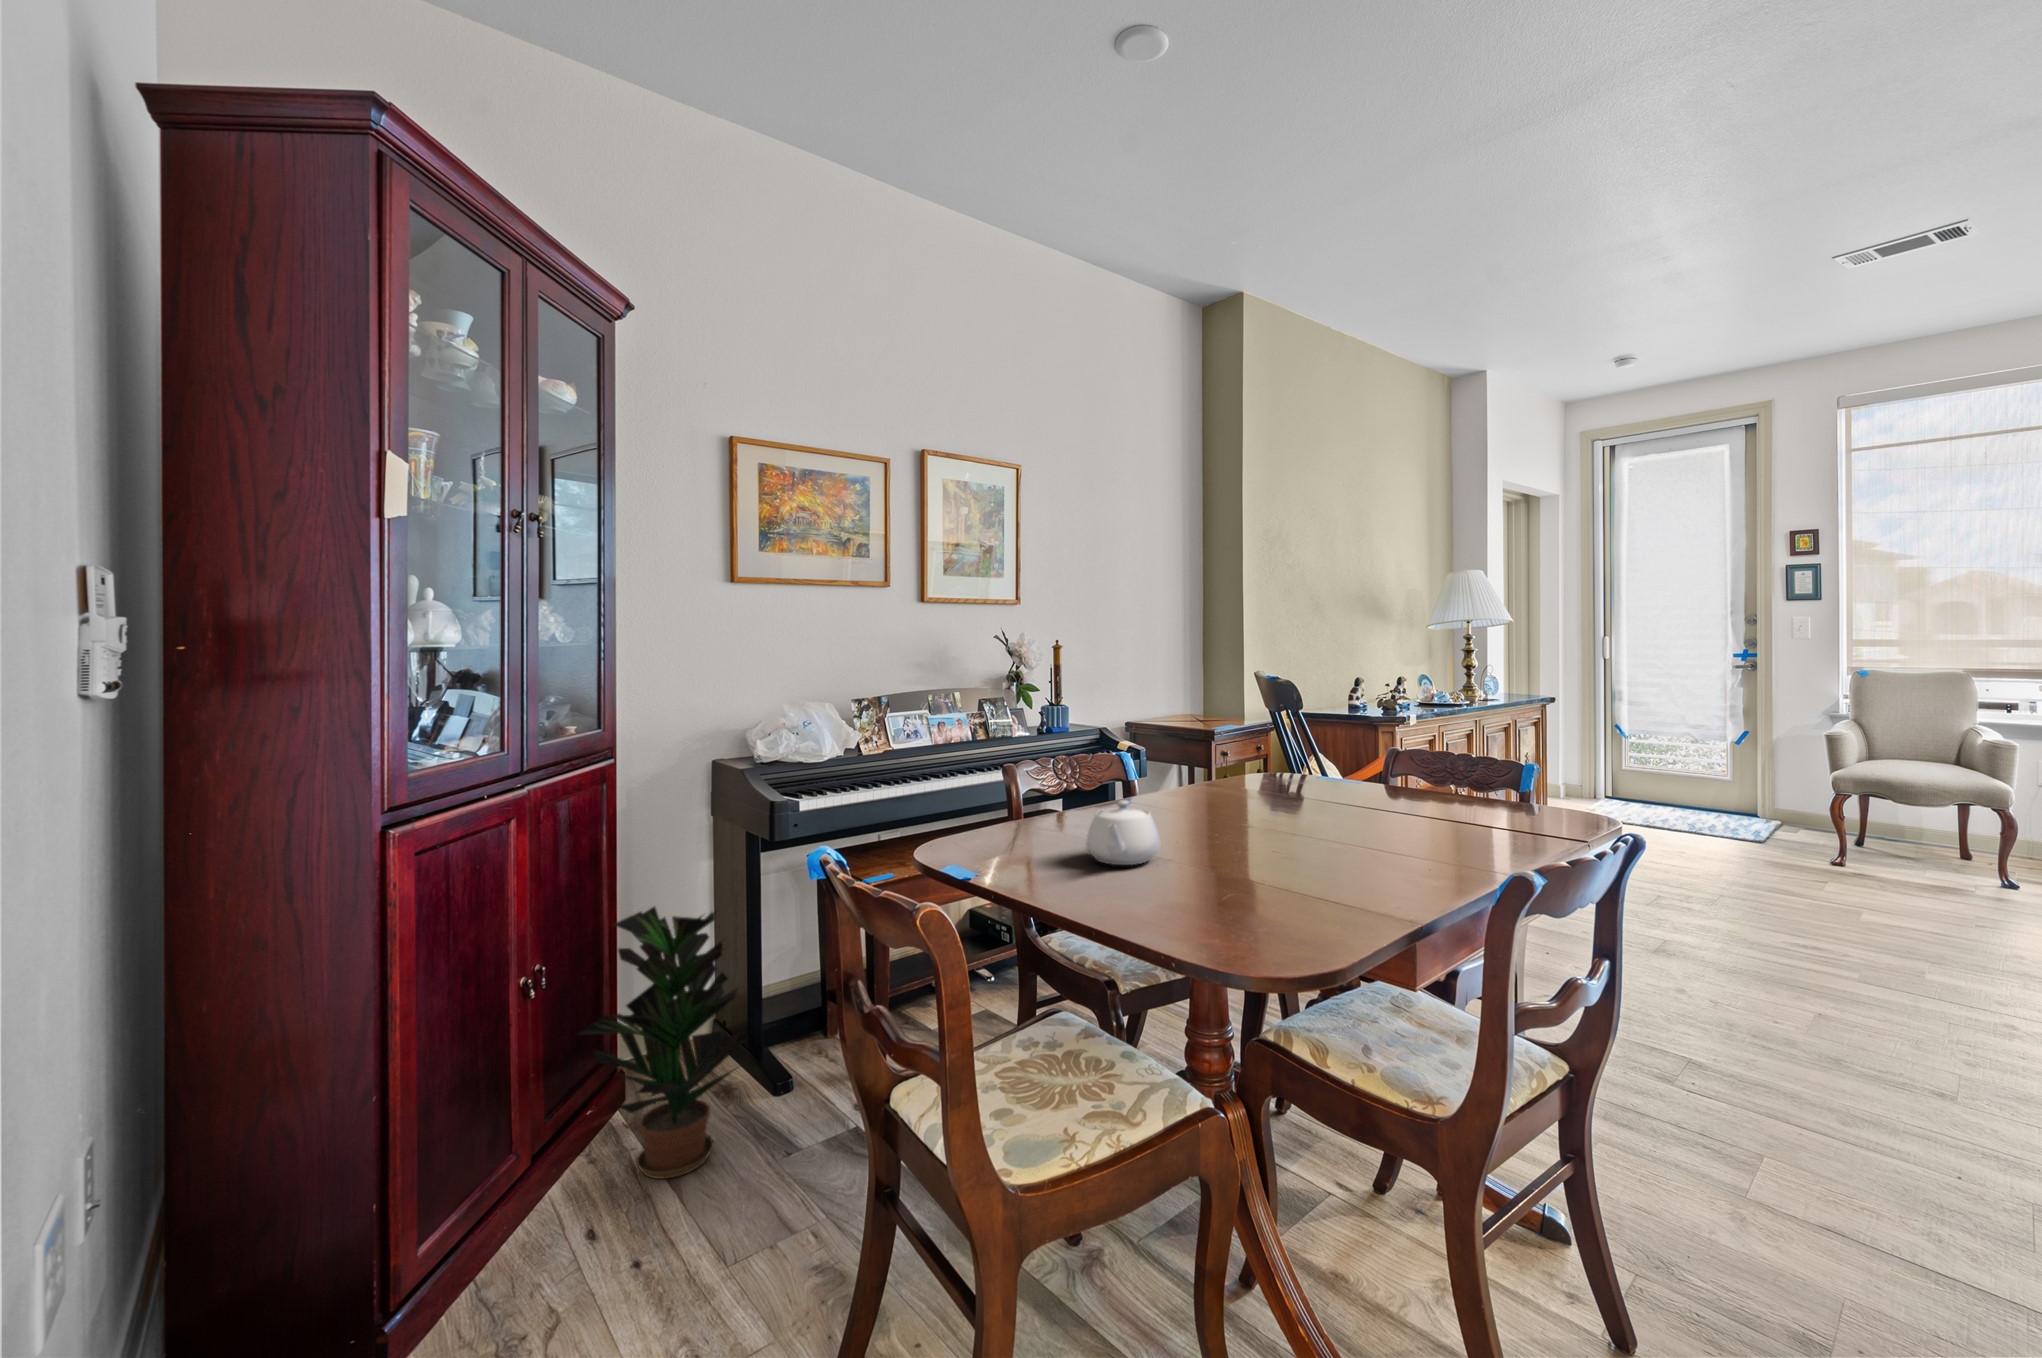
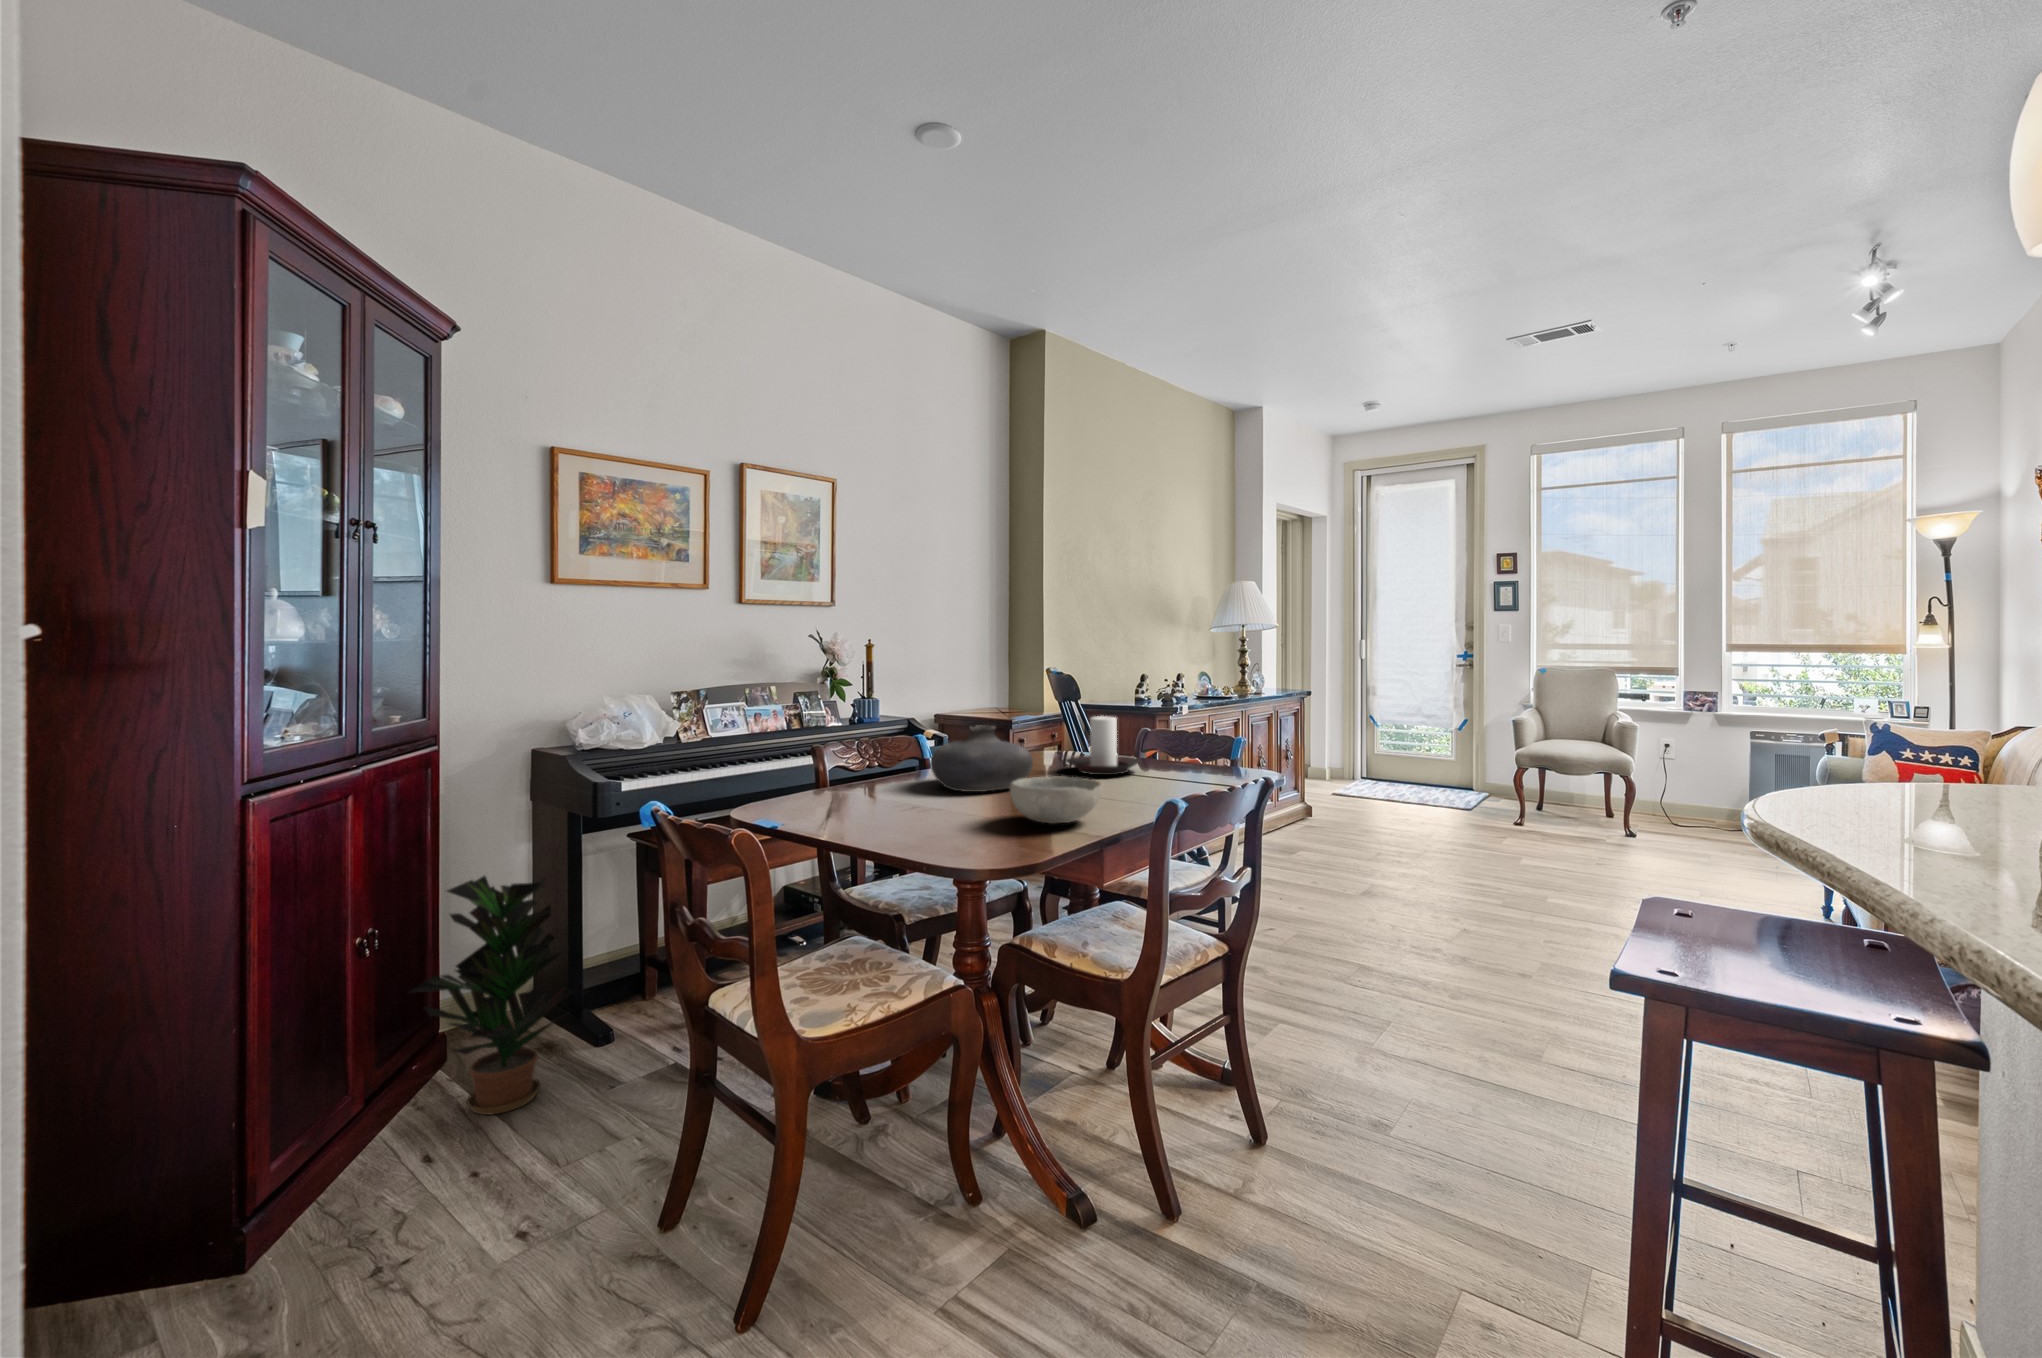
candle holder: none [1303,730,1405,808] -> present [1065,716,1141,775]
vase: none [1144,744,1271,828] -> present [930,725,1033,792]
teapot: present [1086,800,1160,865] -> none [876,767,936,817]
bowl: none [1262,817,1389,884] -> present [1010,776,1102,824]

